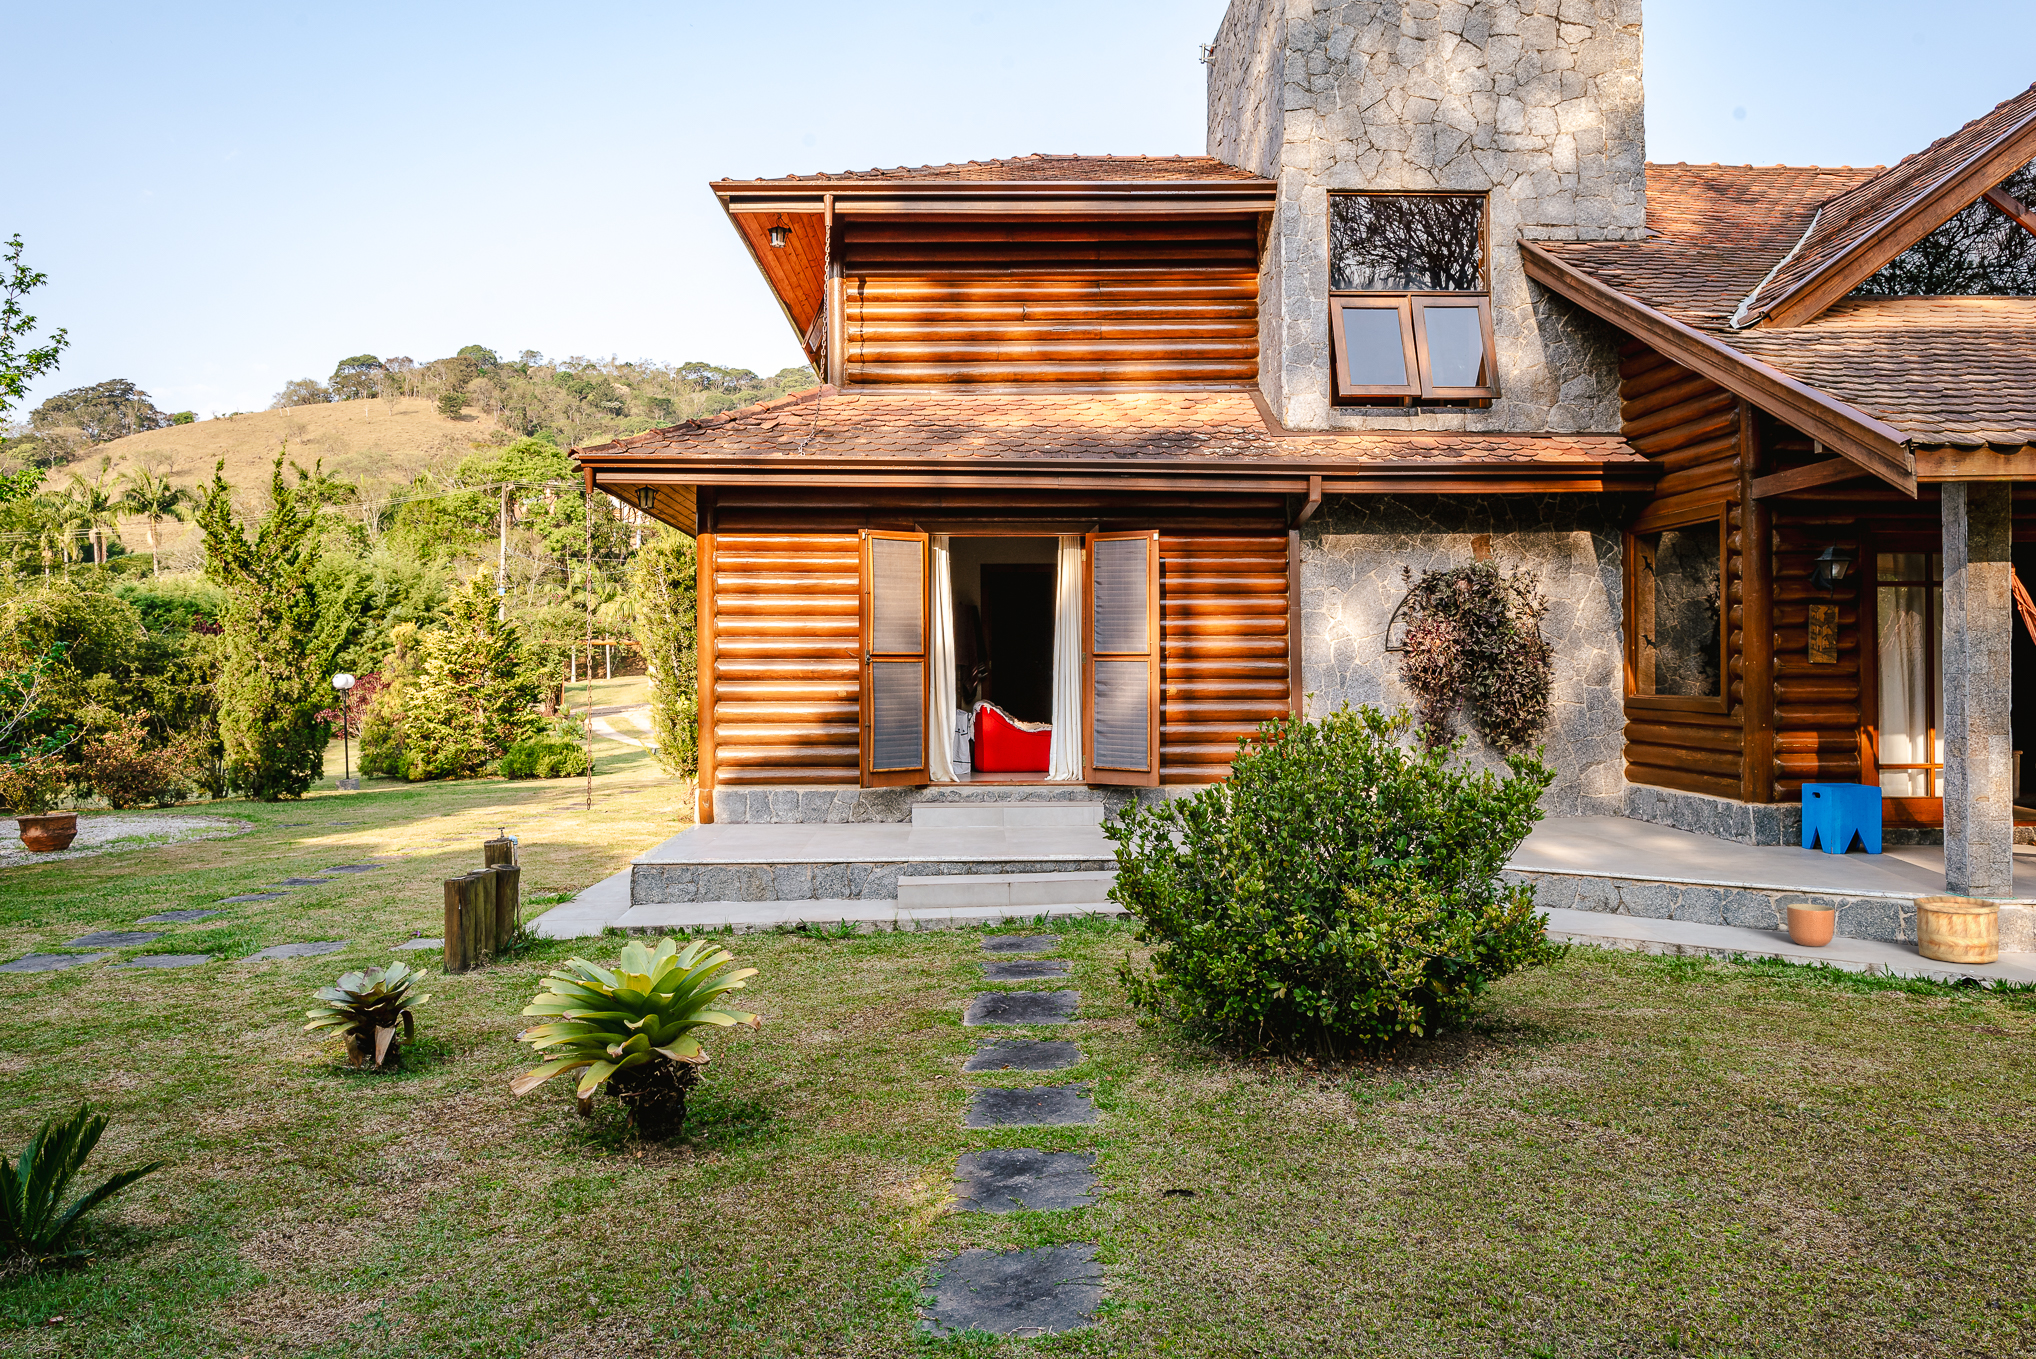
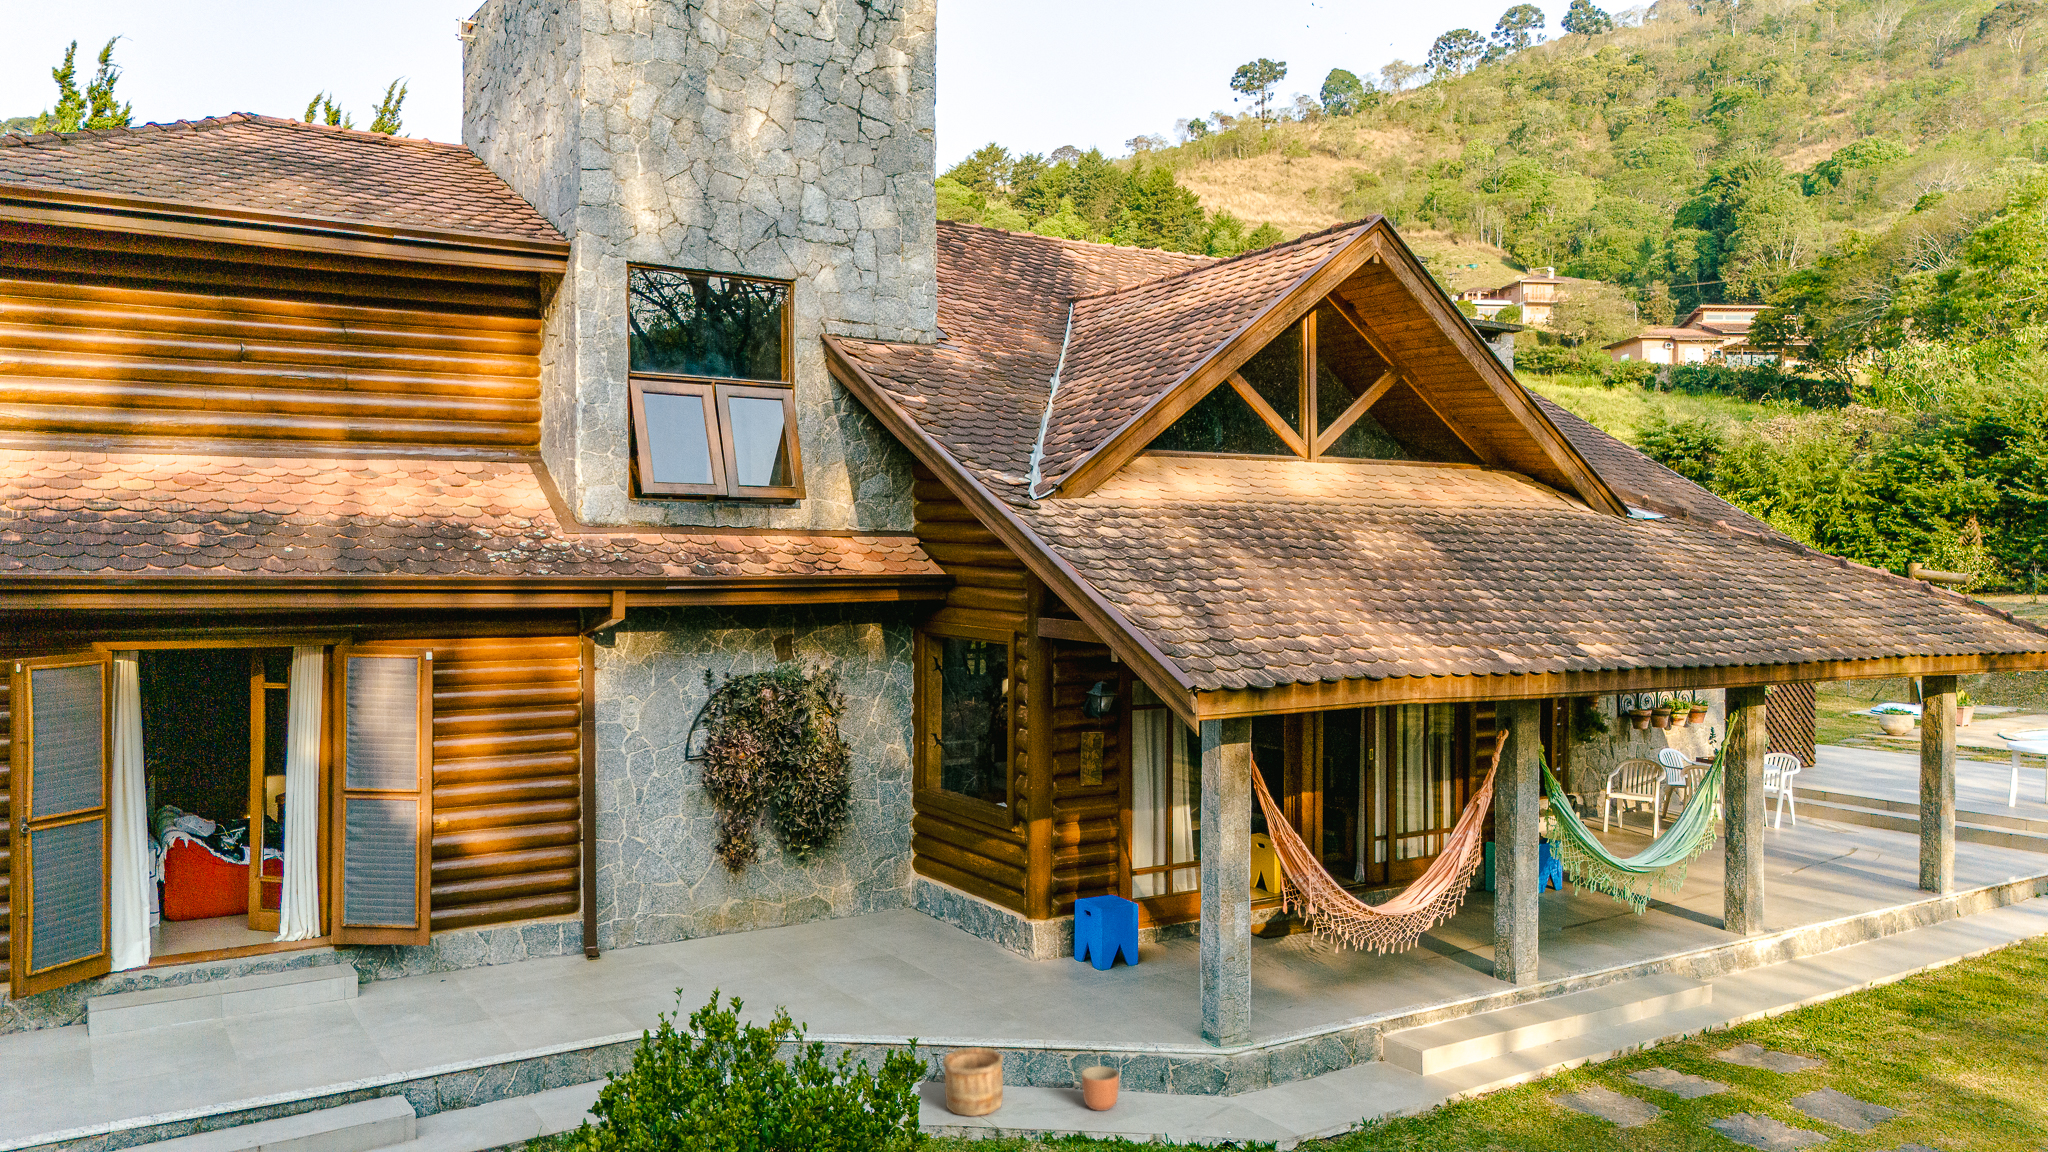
wooden bucket: present [1914,896,2000,963] -> present [943,1047,1003,1116]

